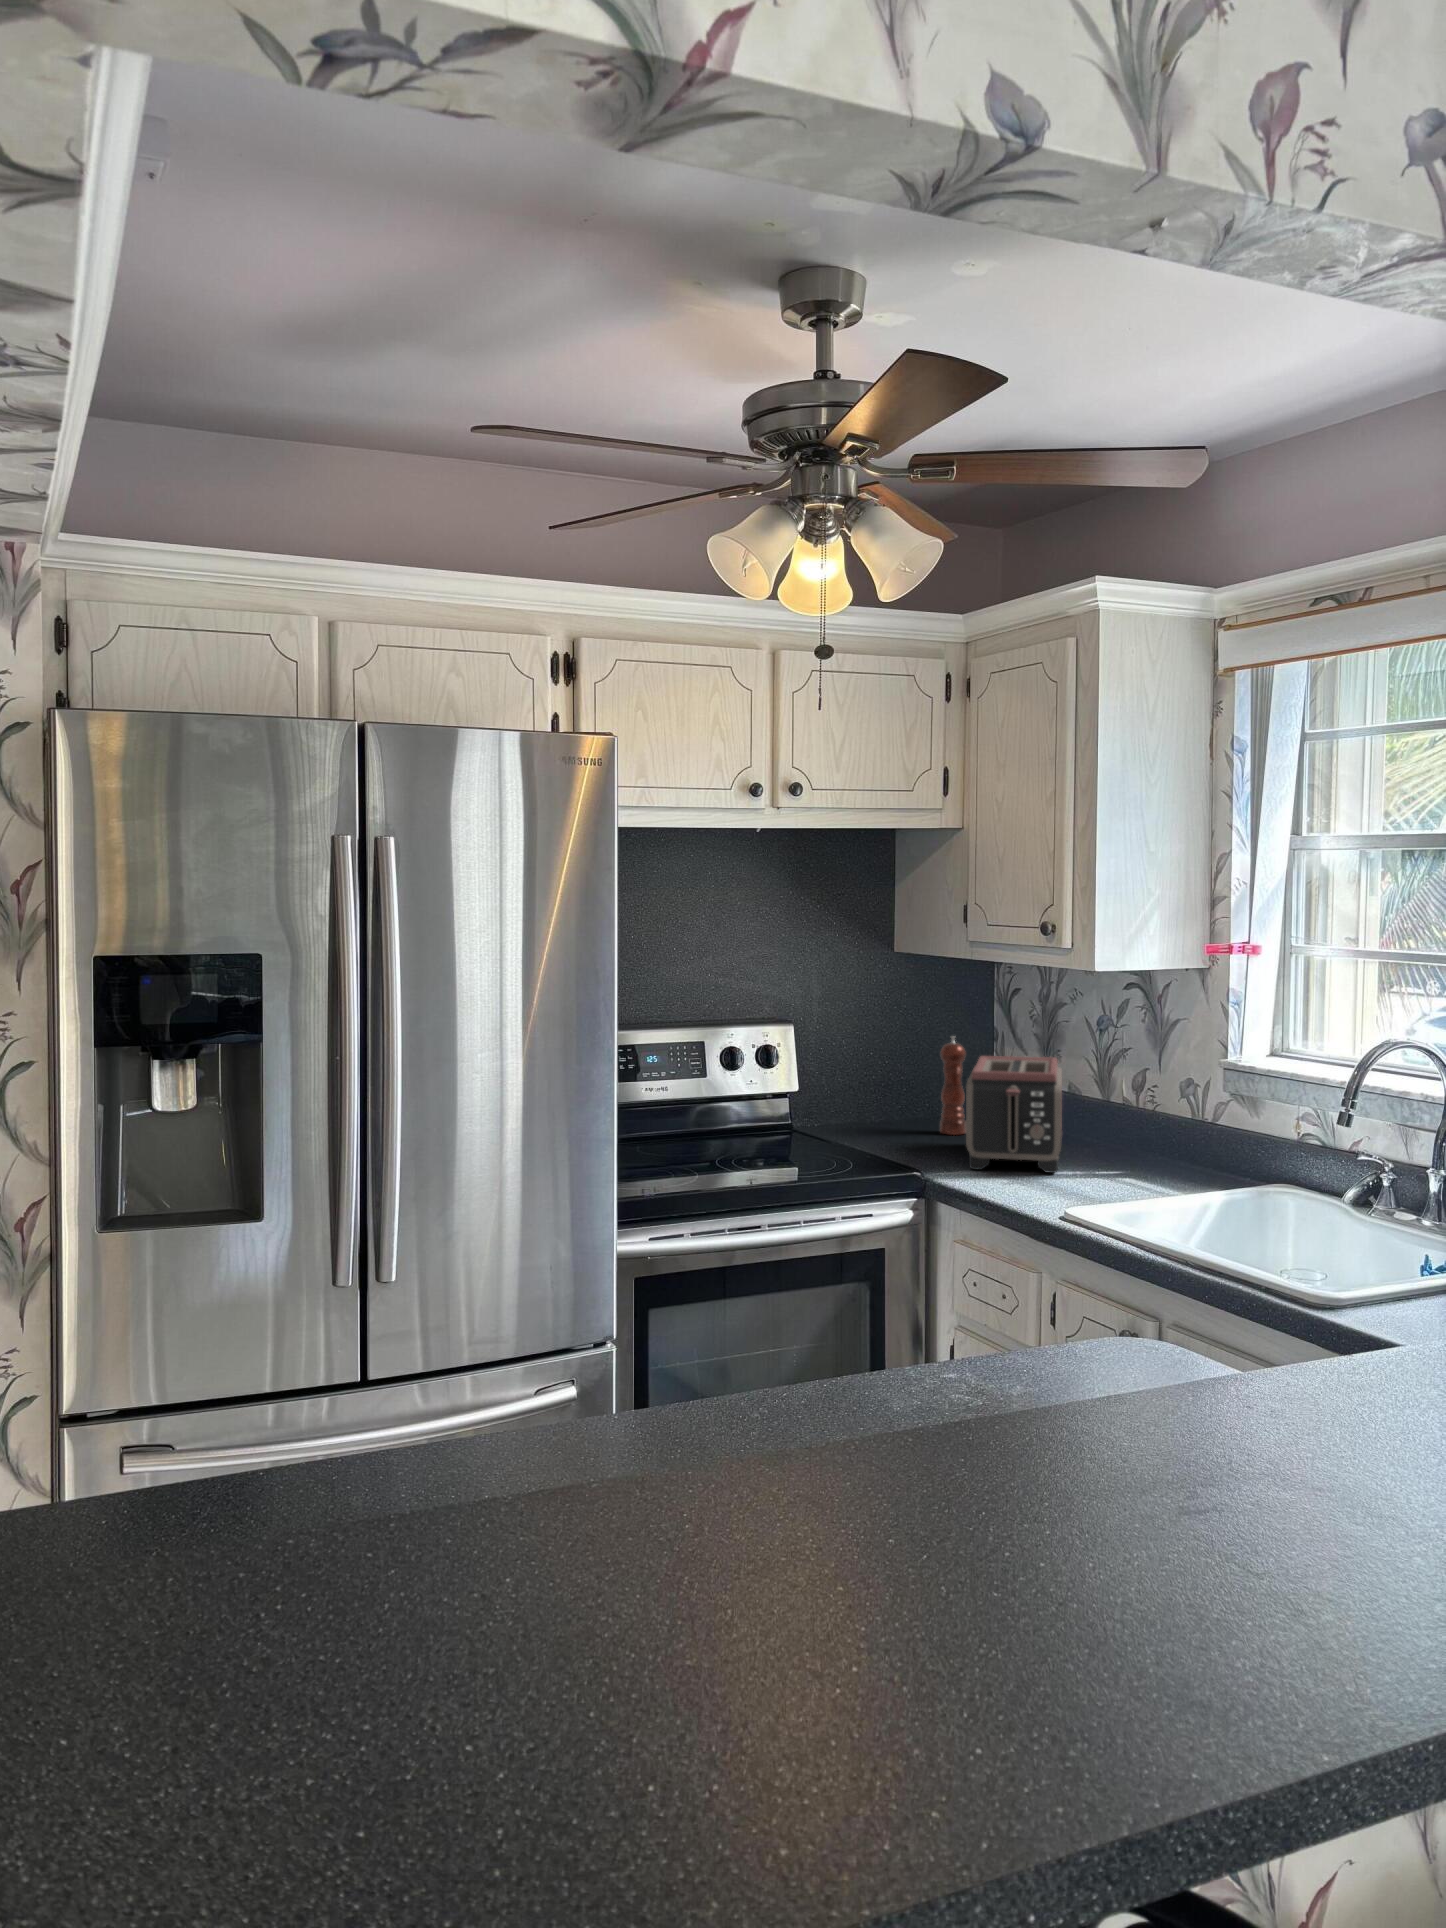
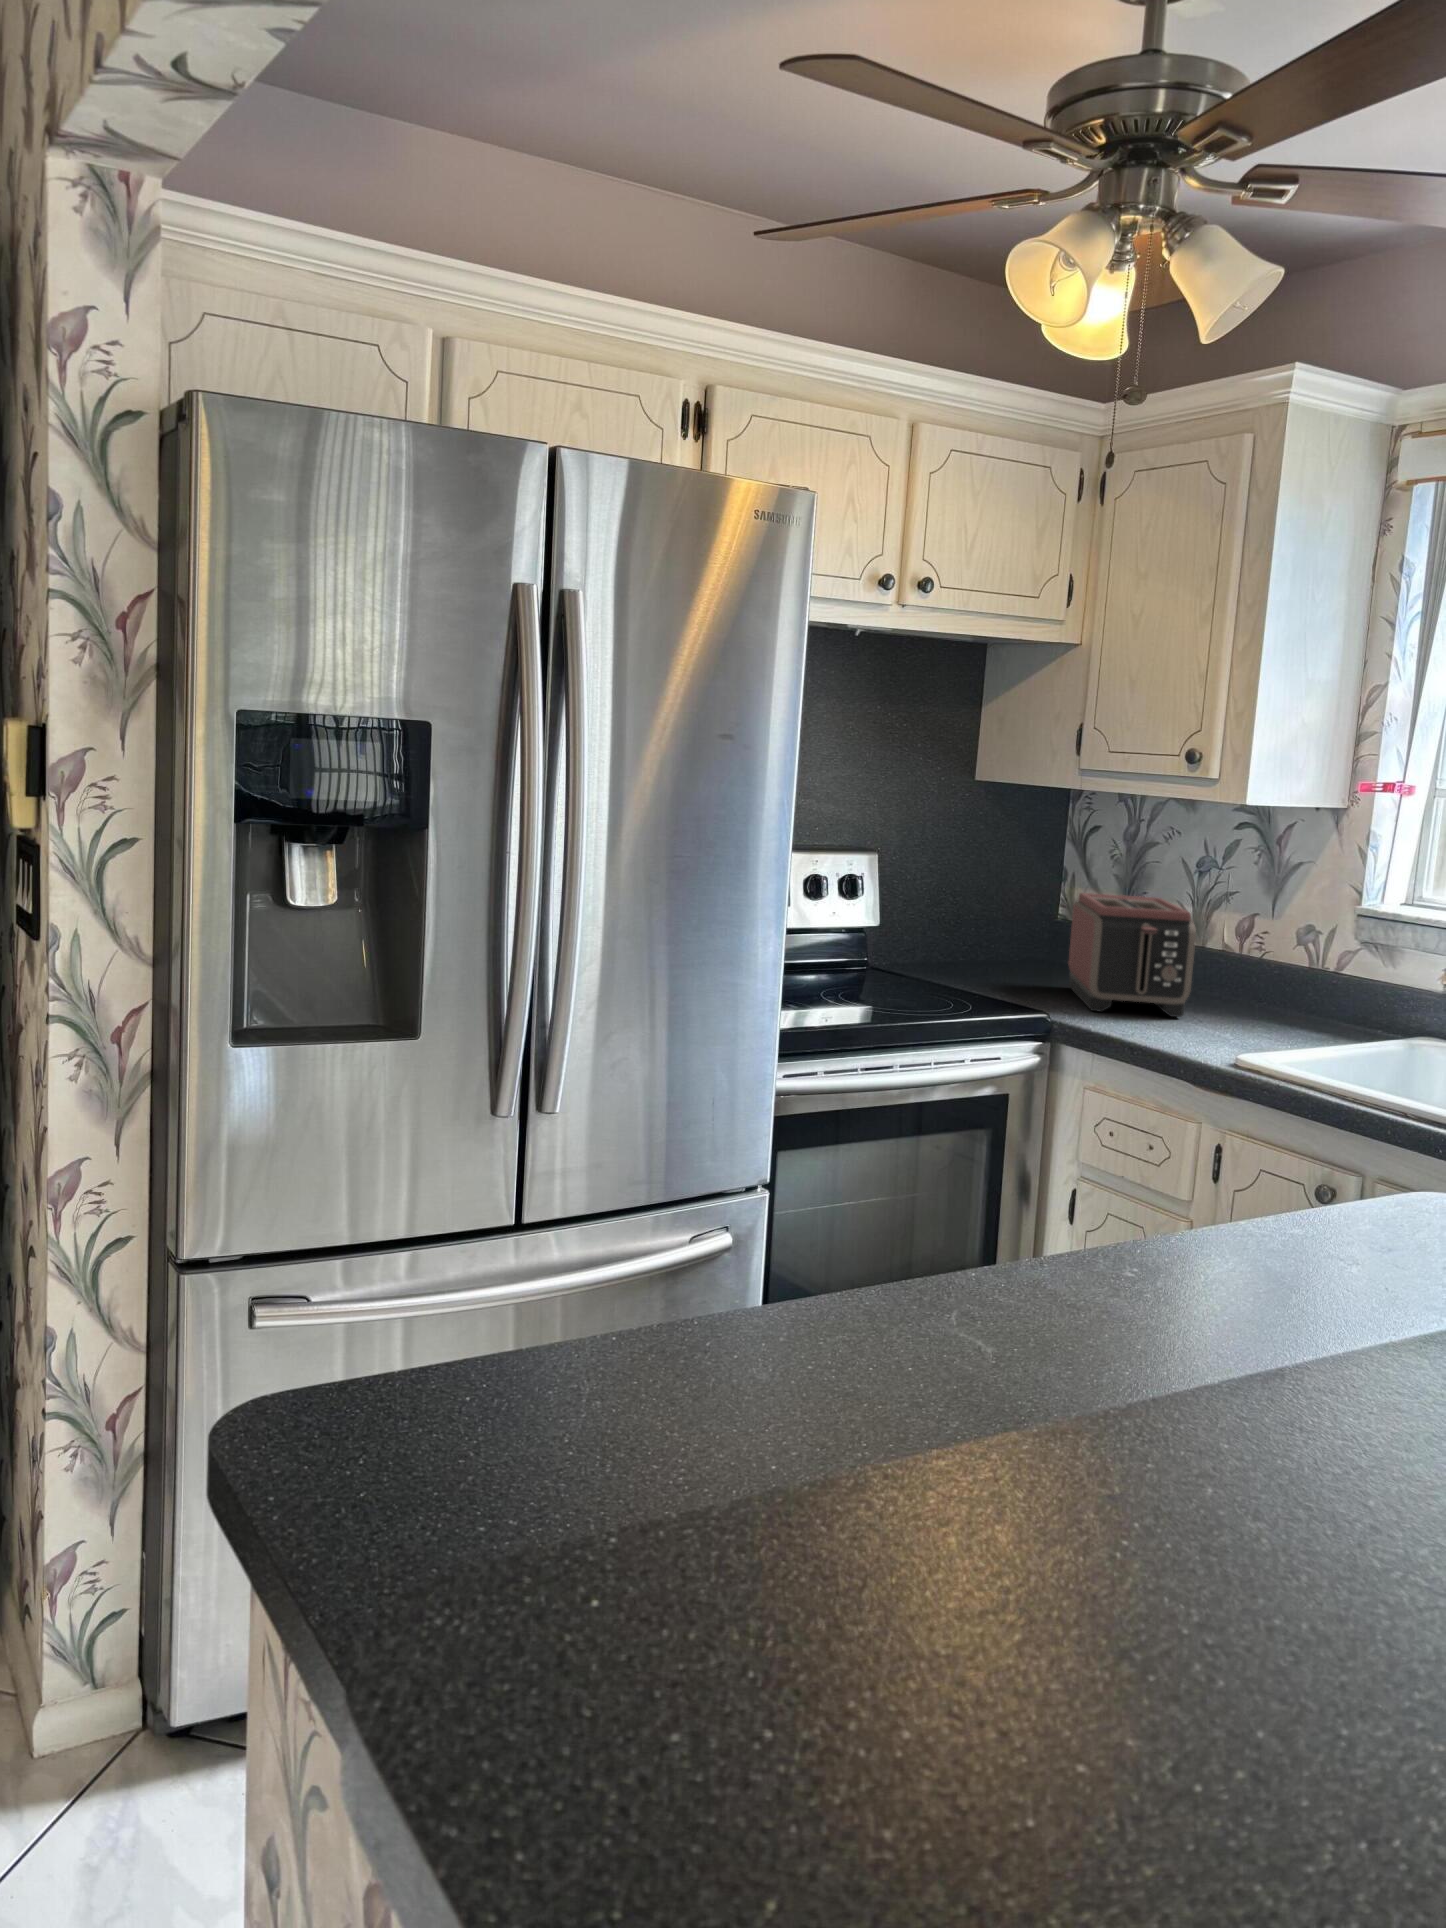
pepper mill: present [940,1036,966,1135] -> none [1016,872,1050,977]

